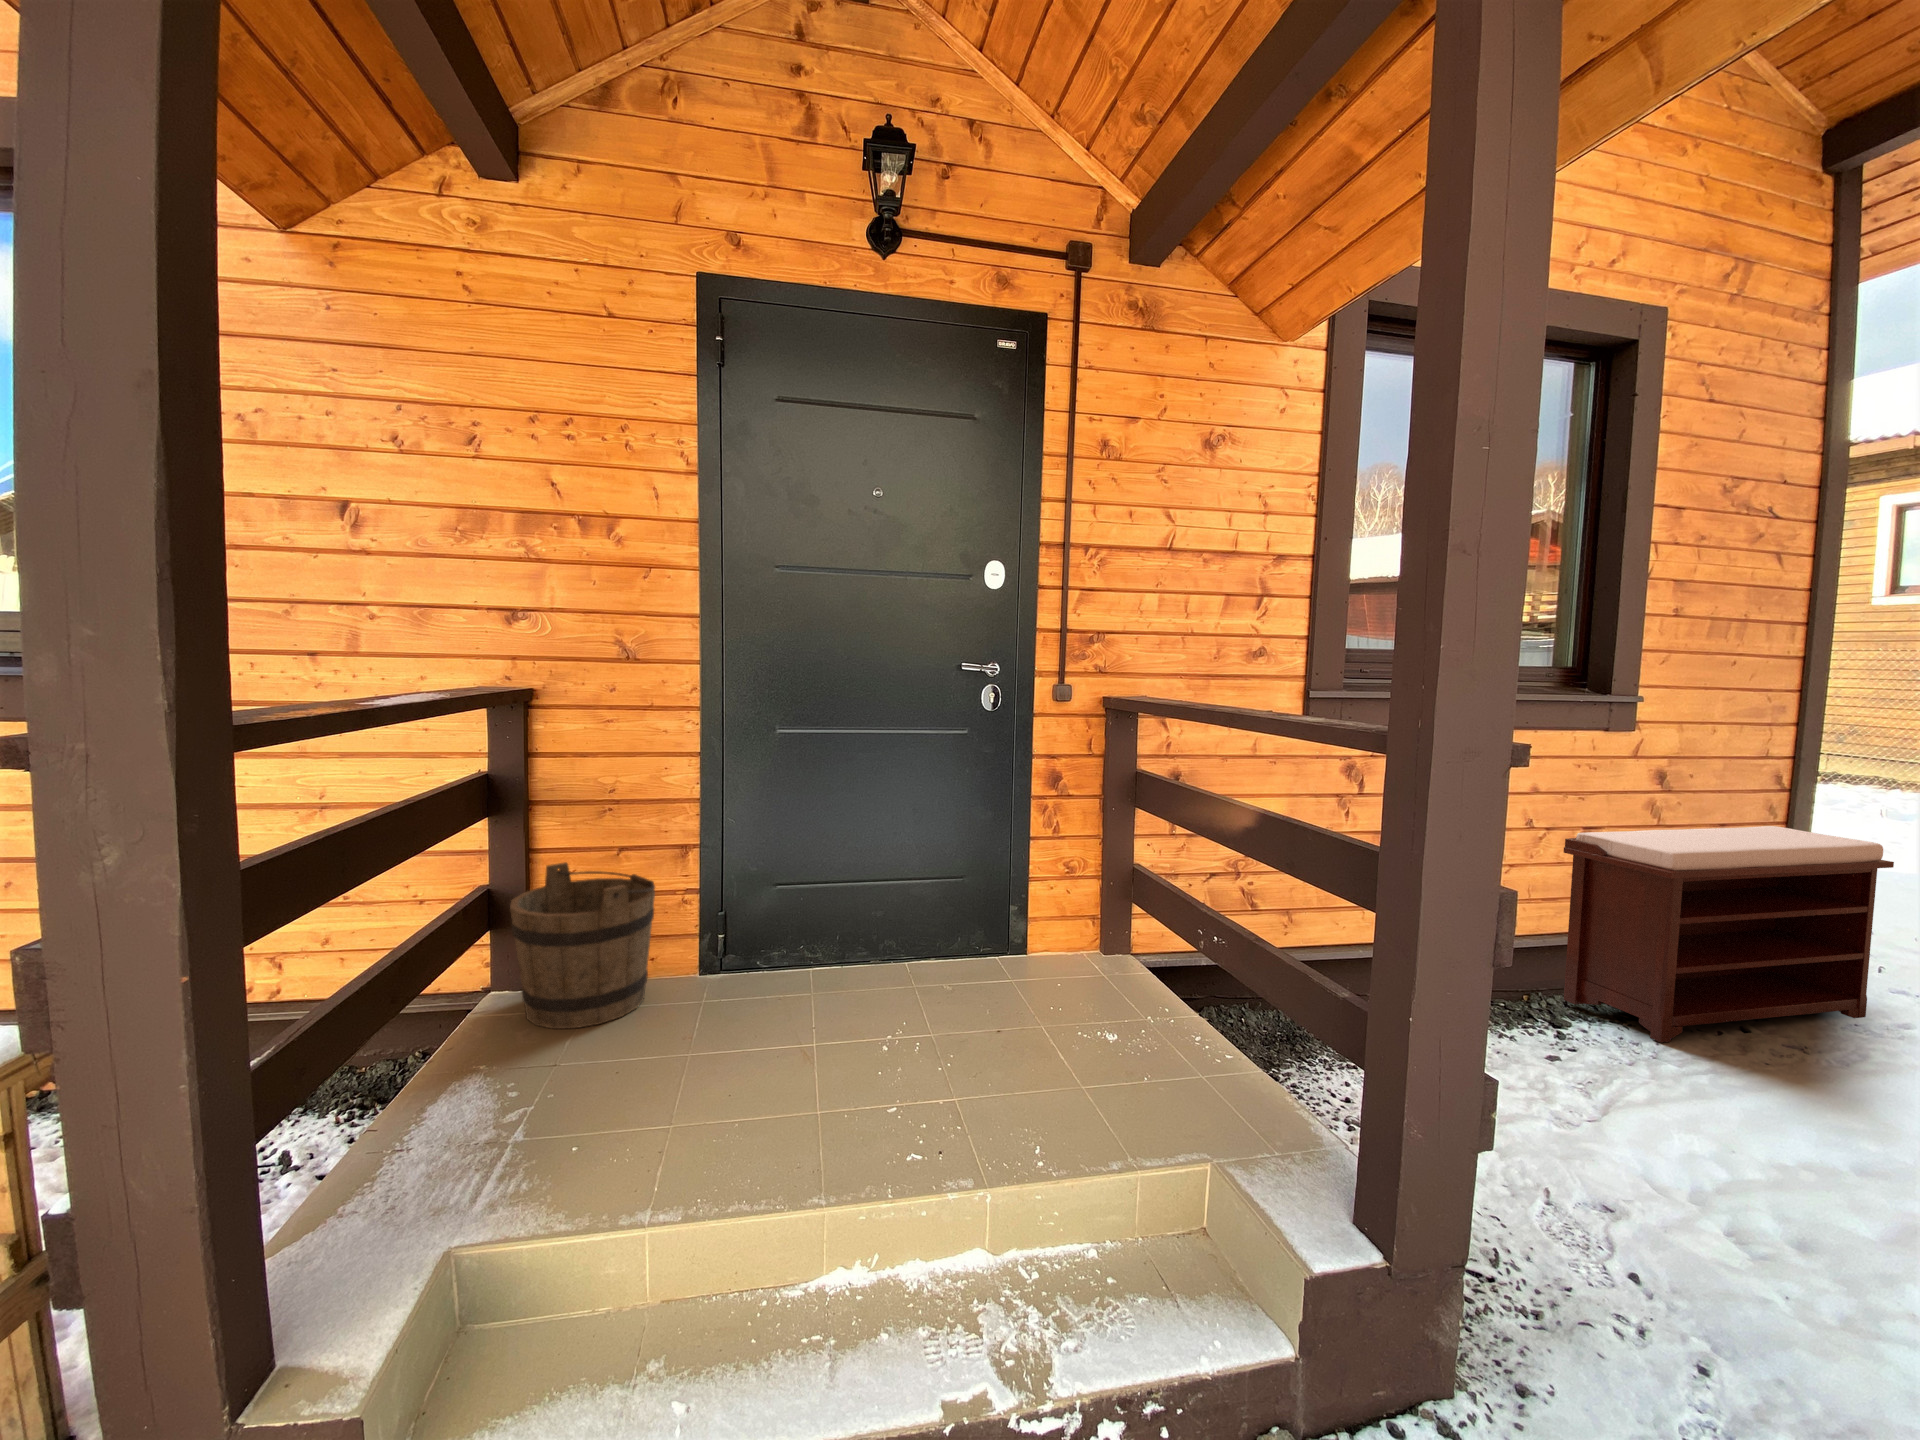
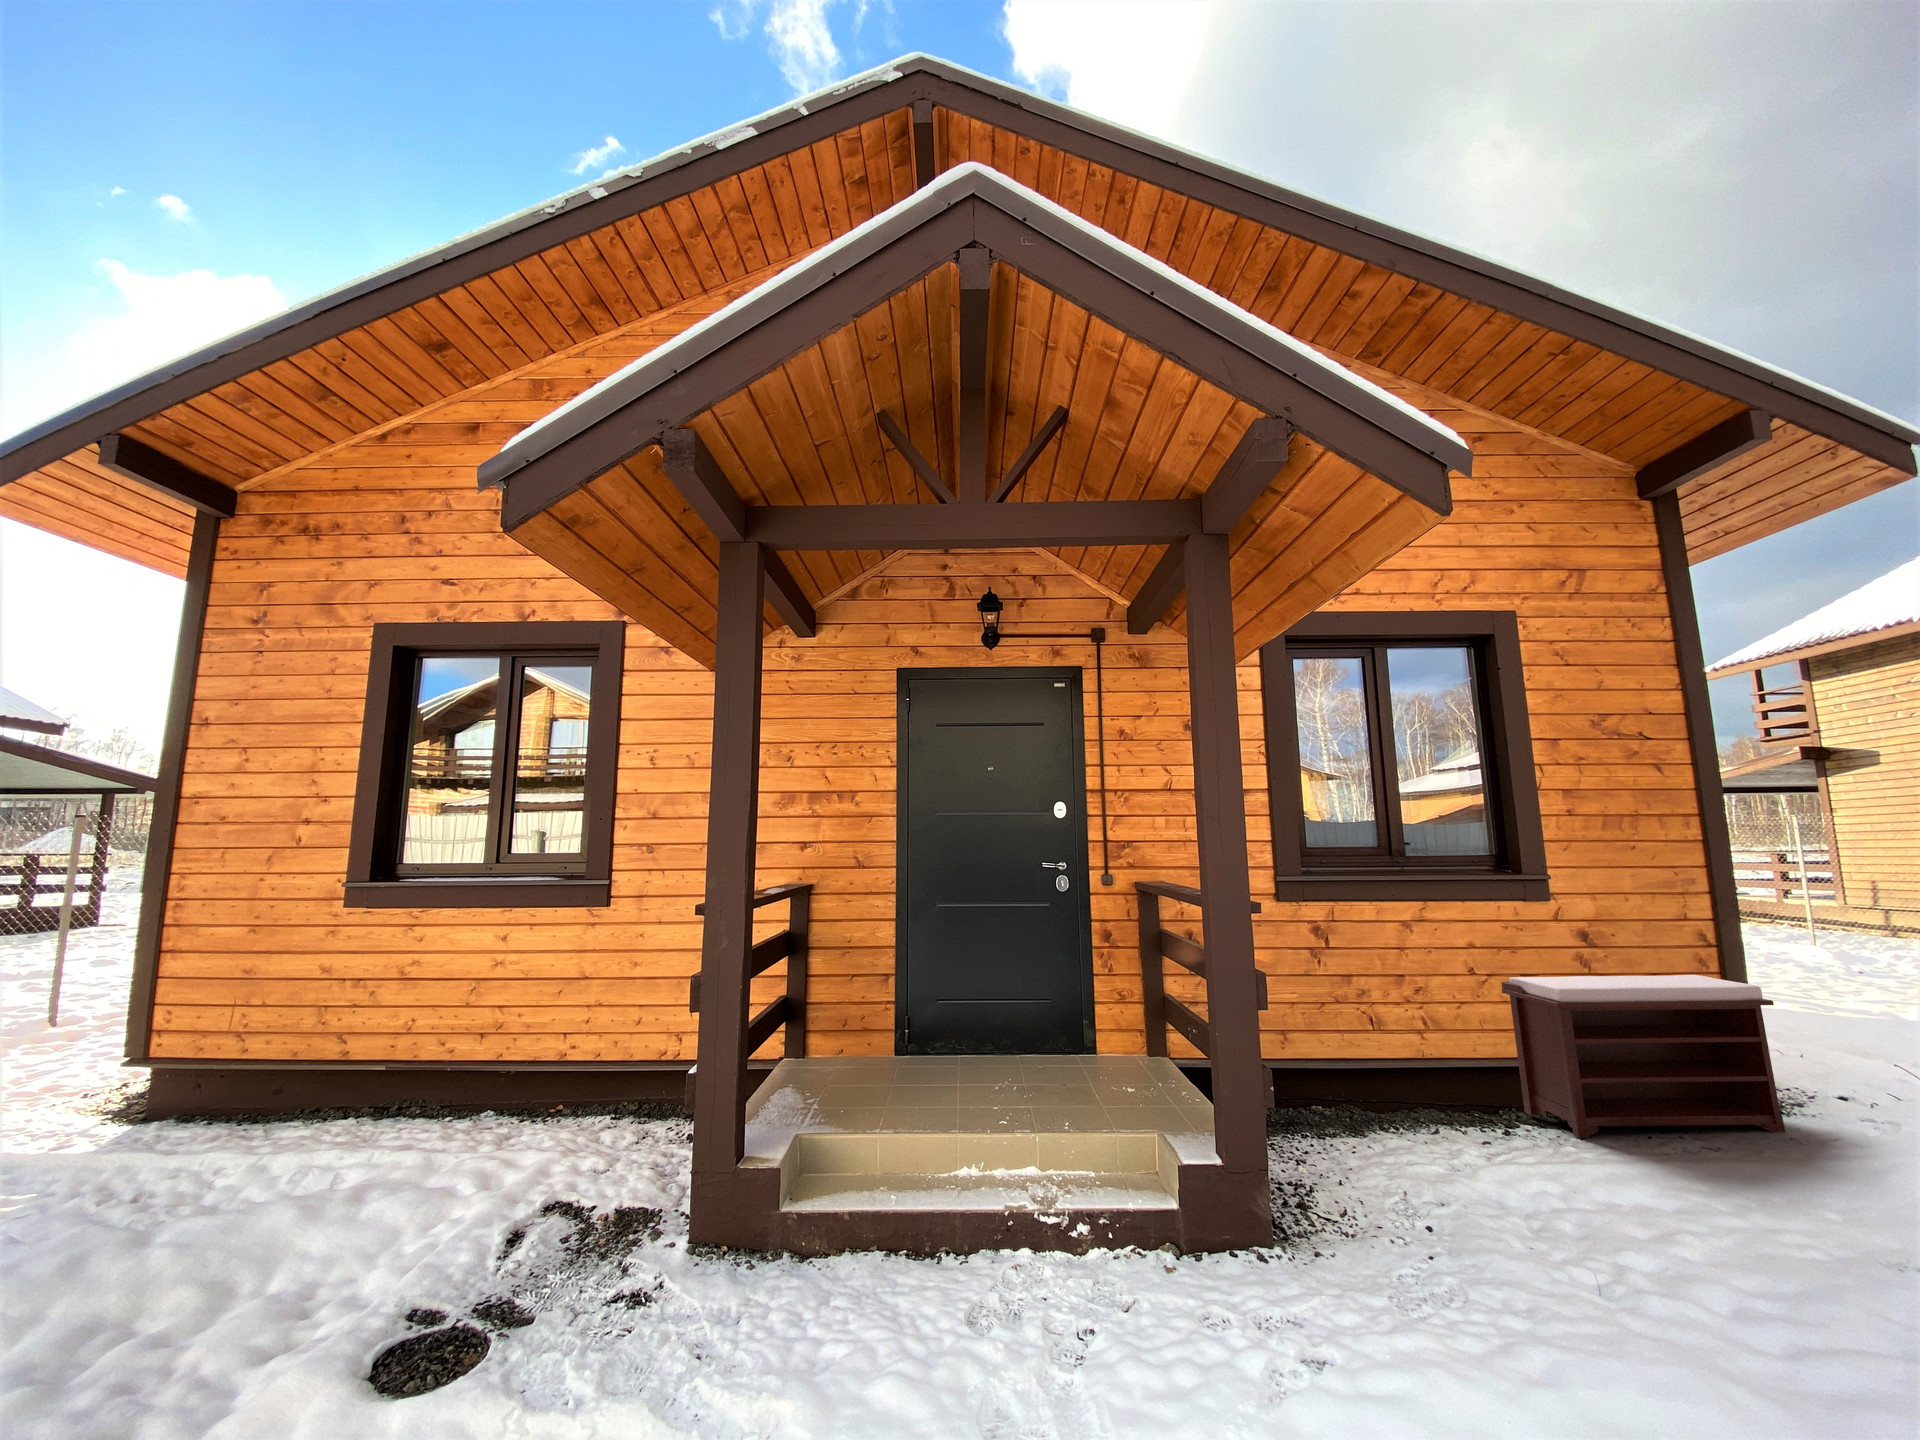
bucket: present [510,862,655,1029] -> none [802,983,874,1072]

